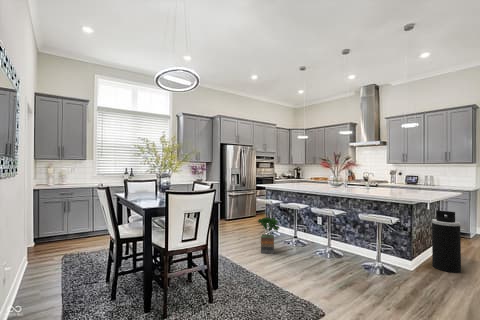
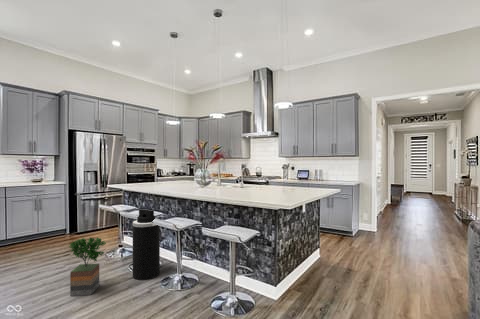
trash can: present [432,210,461,273] -> present [133,209,160,280]

